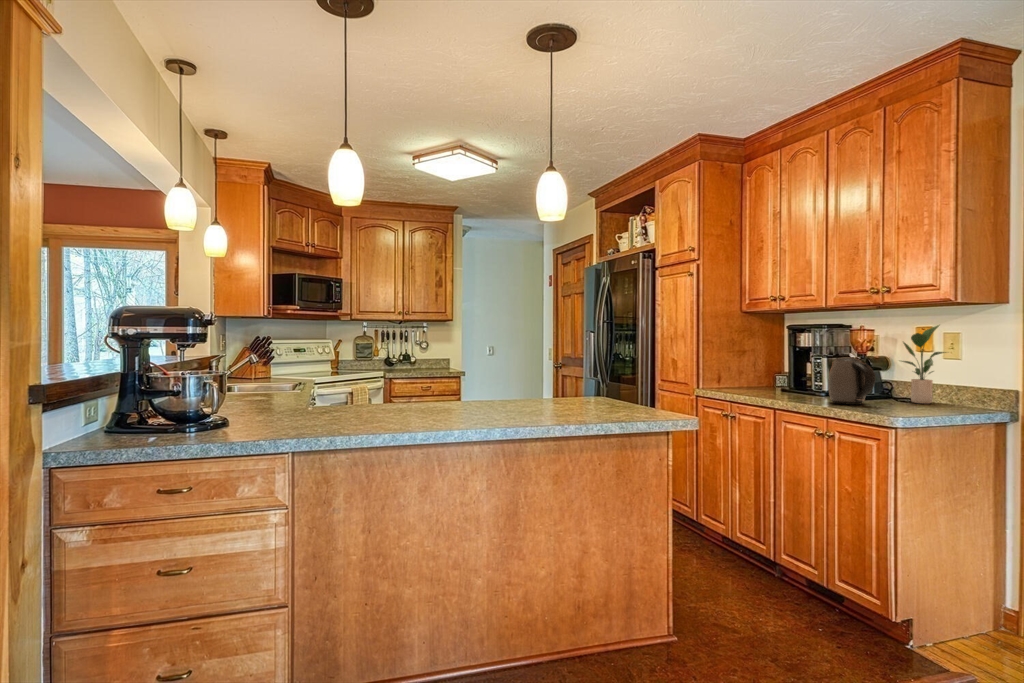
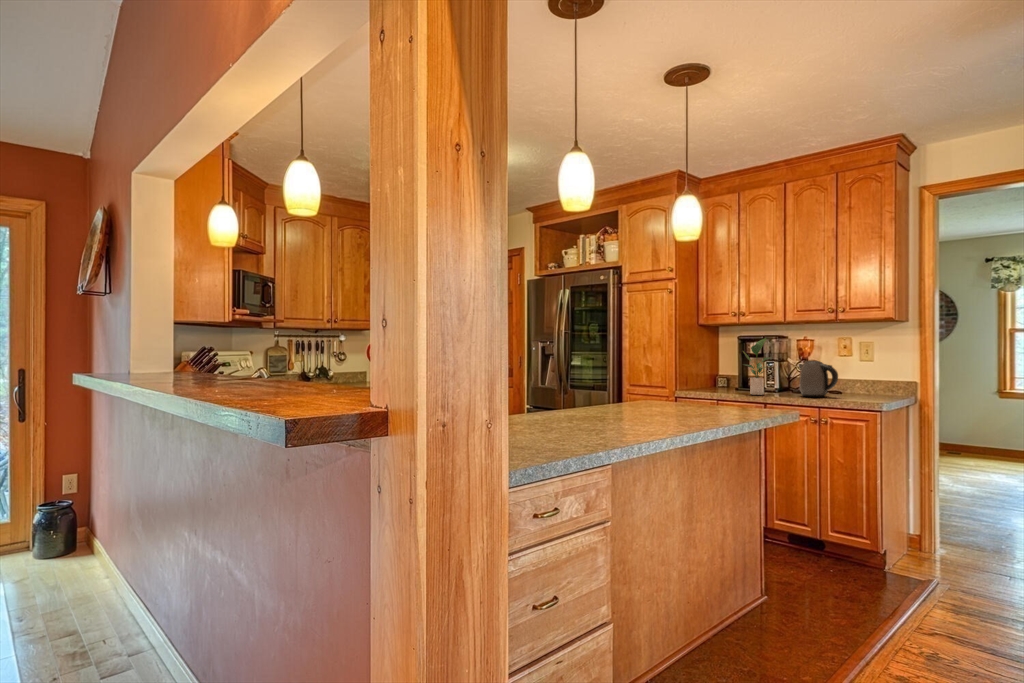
potted plant: present [902,325,946,404] -> present [743,338,770,395]

